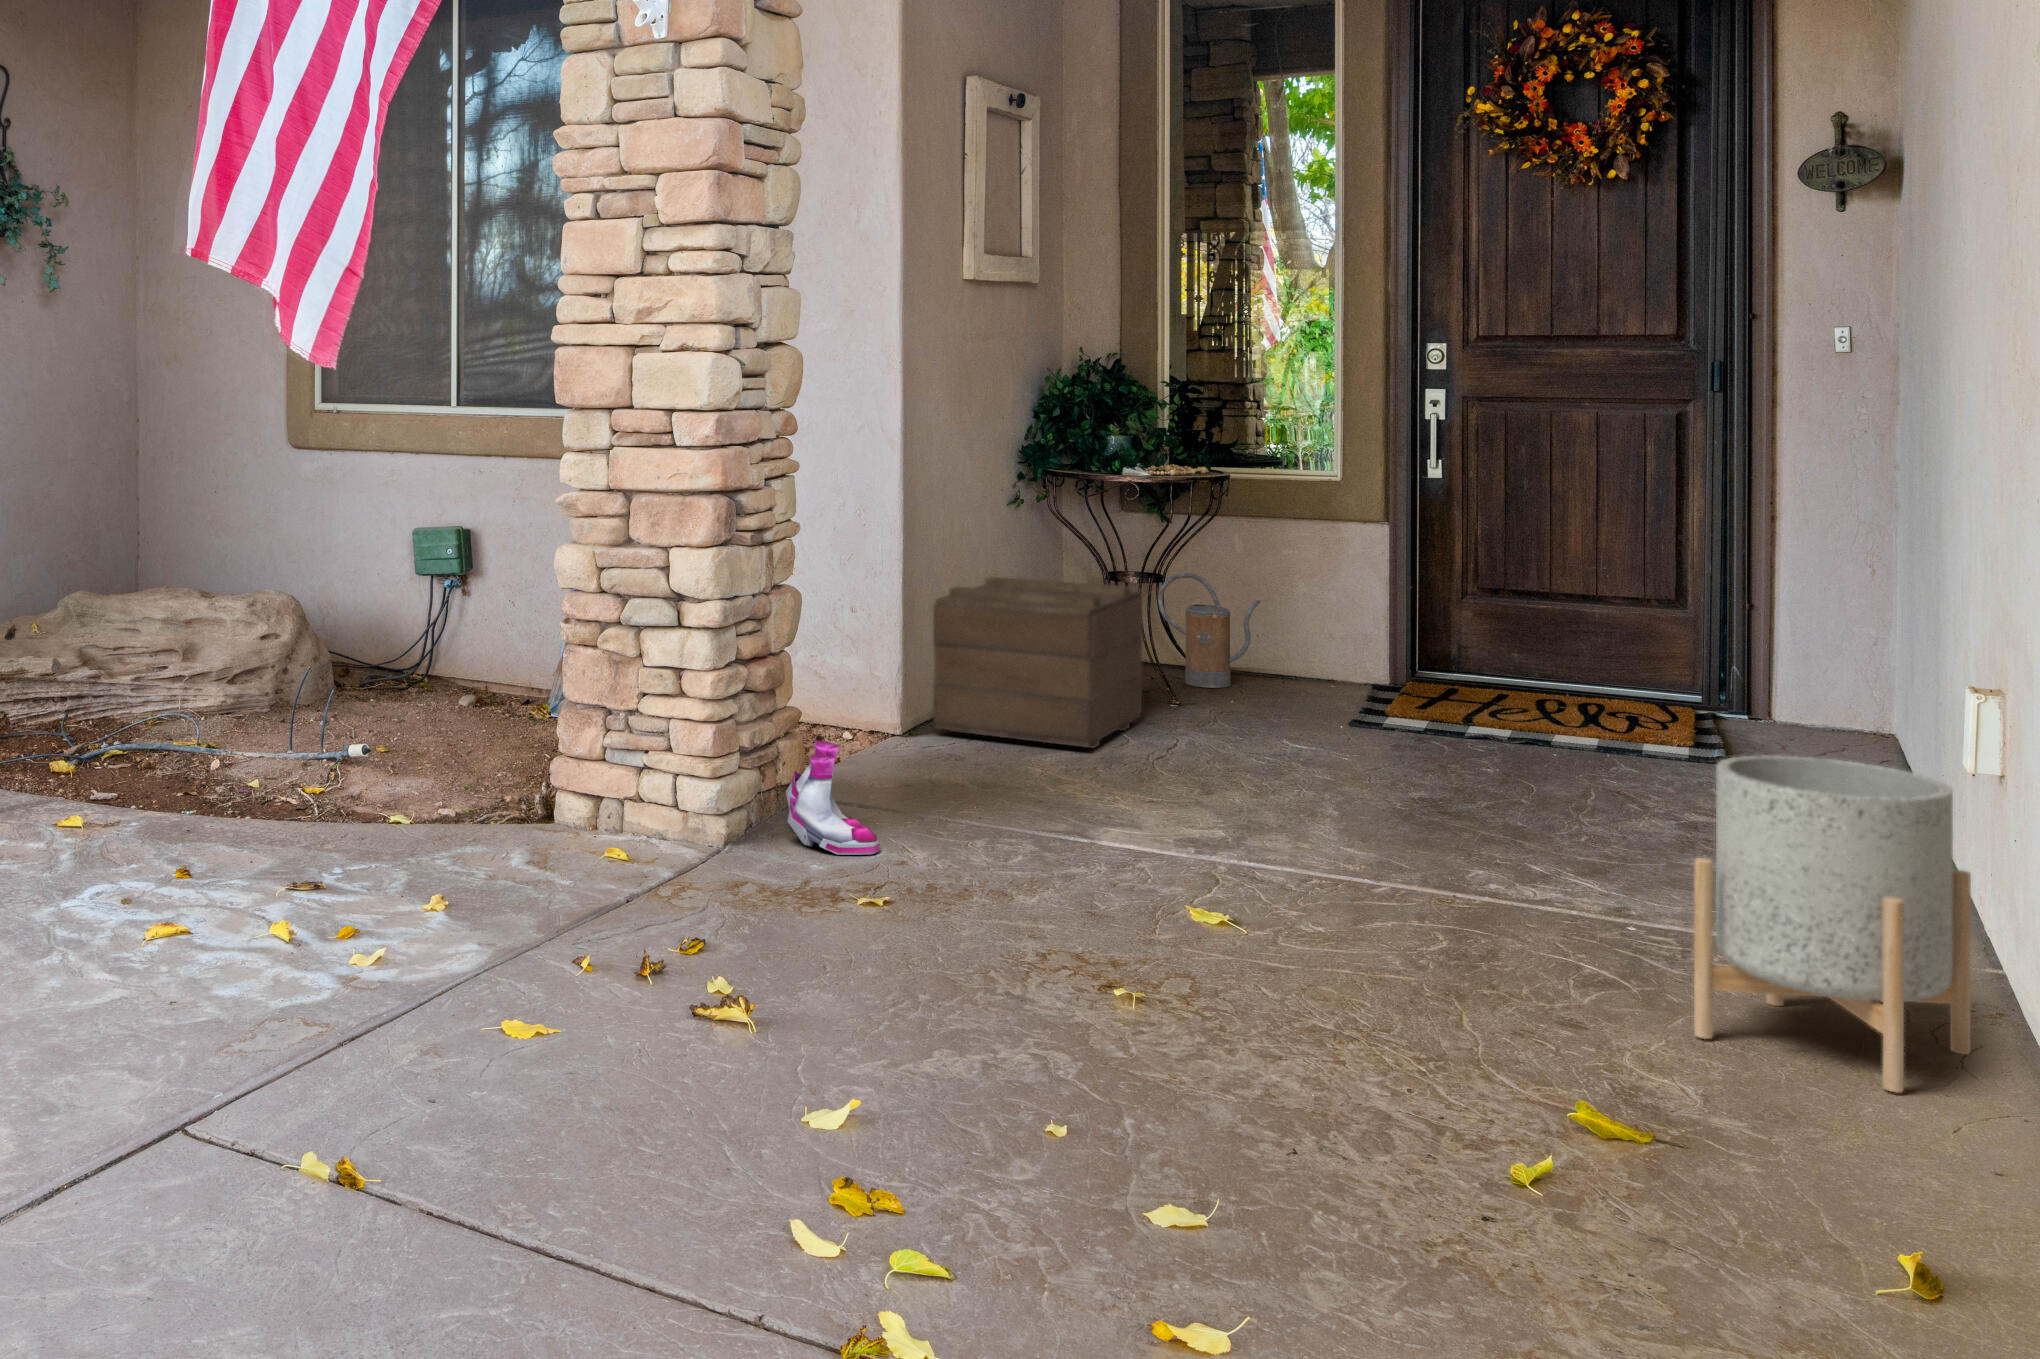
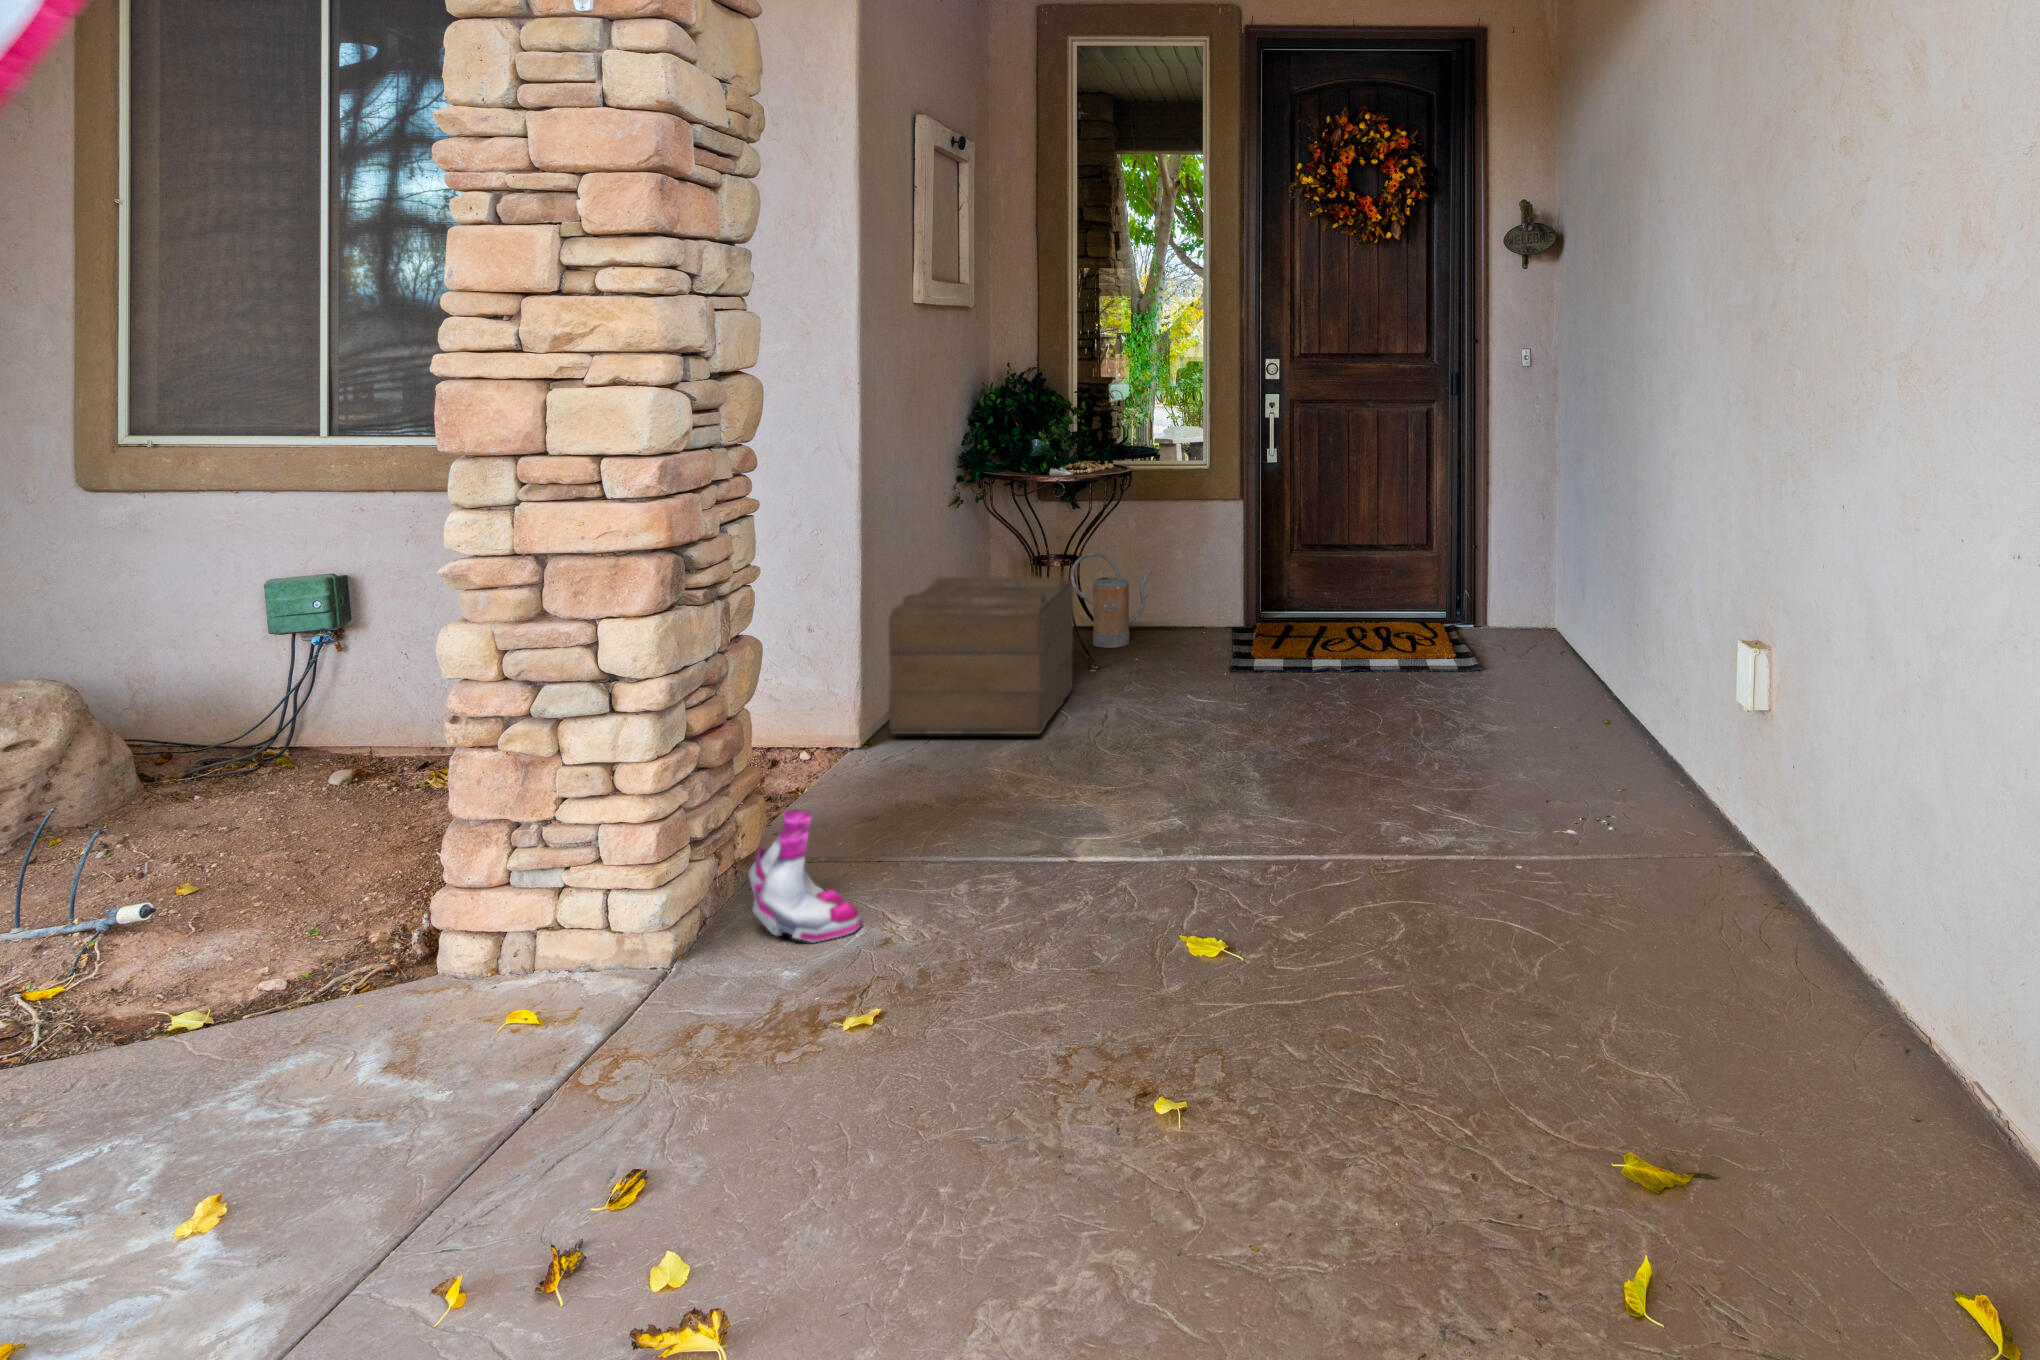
planter: present [1694,756,1971,1092] -> none [1657,728,1836,1035]

